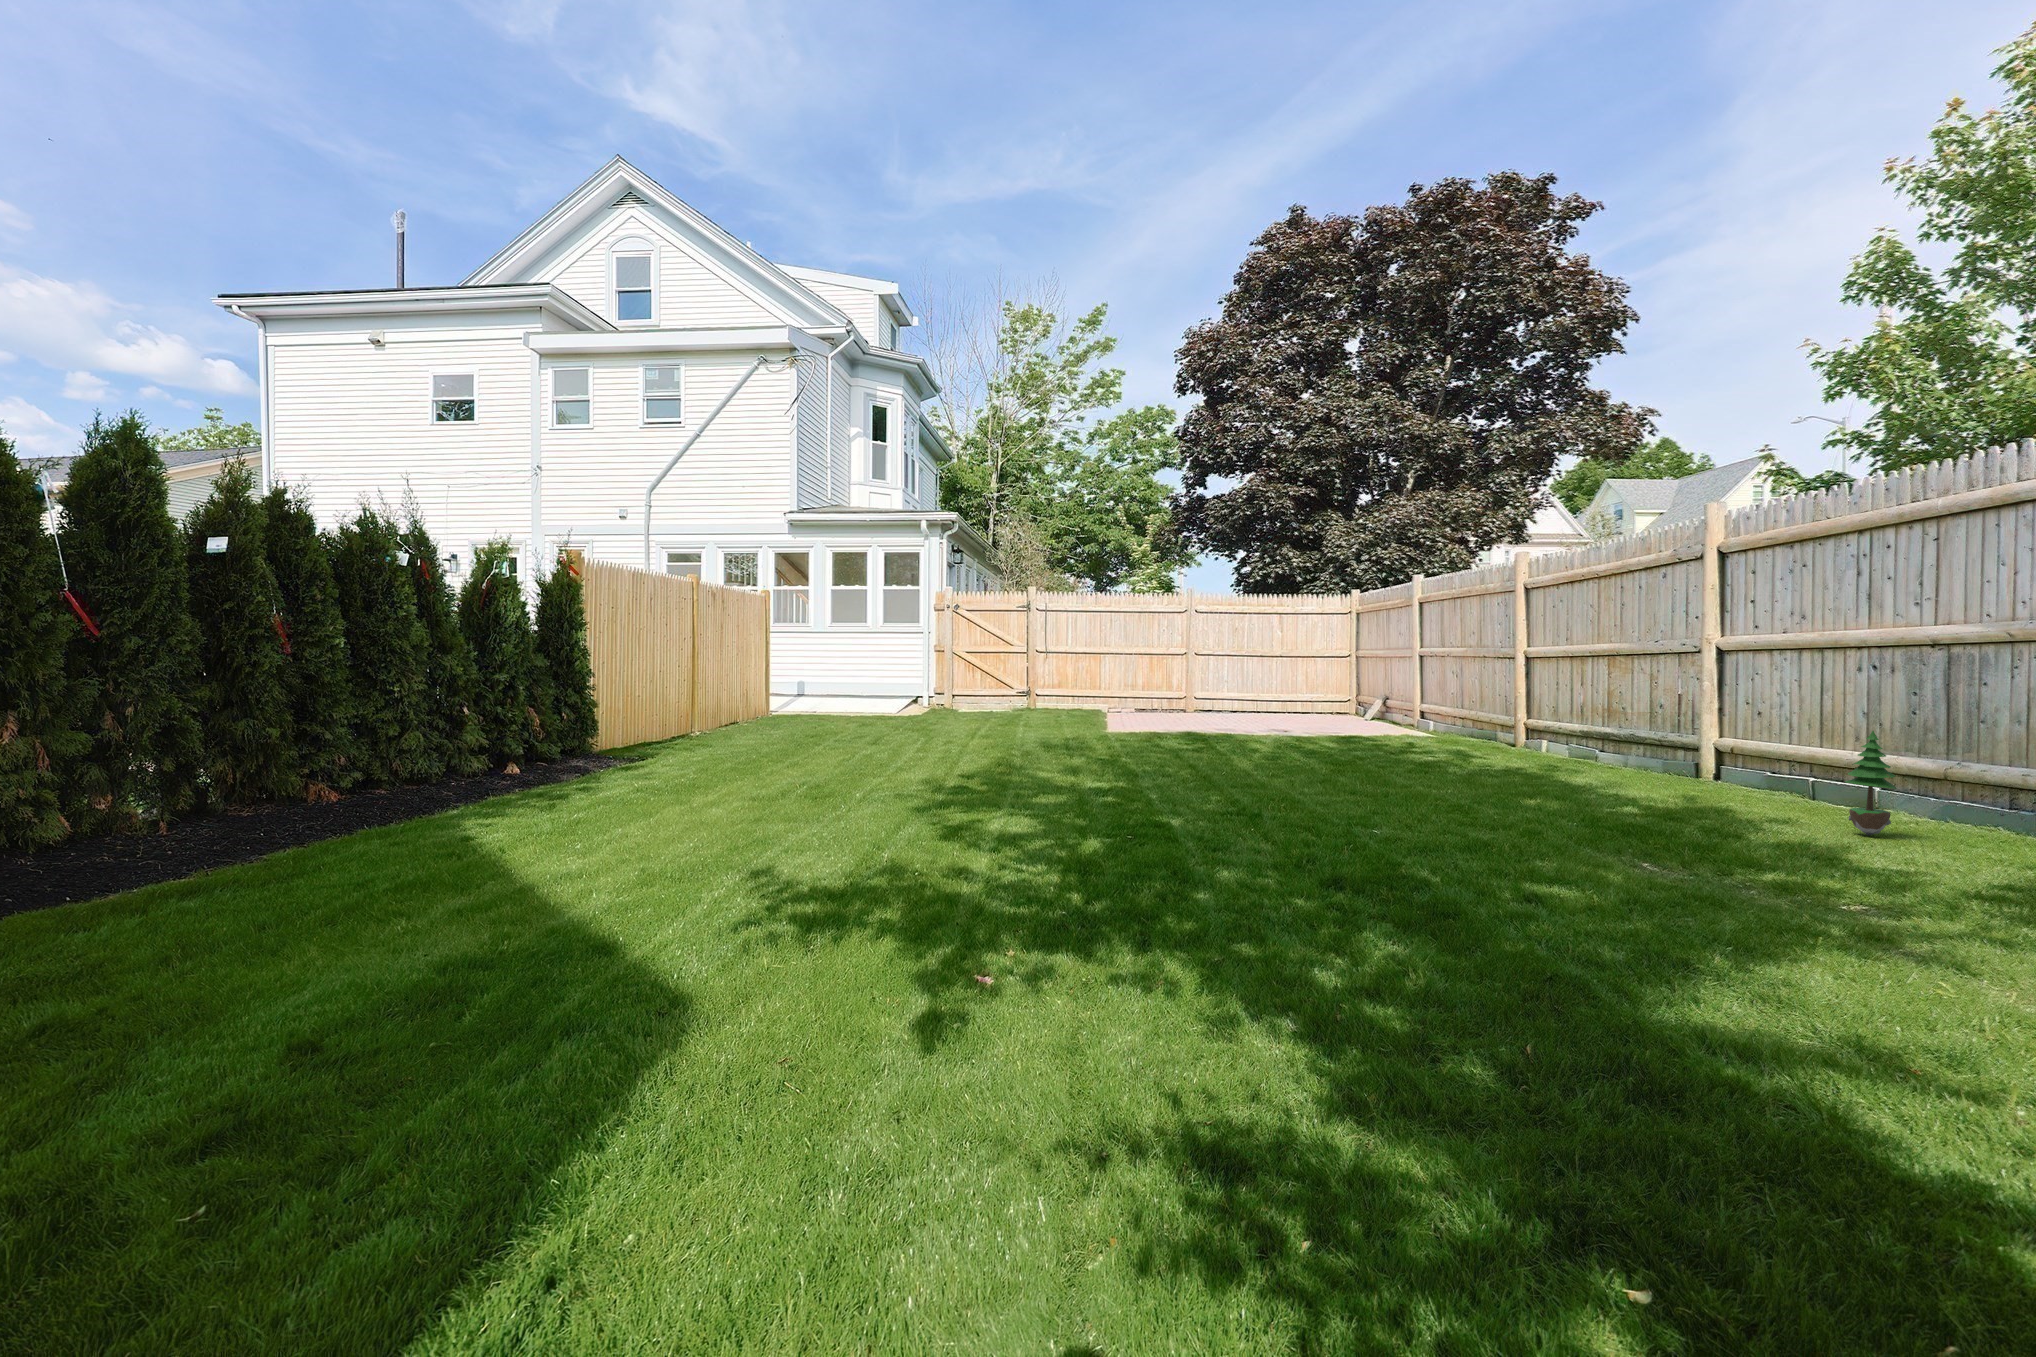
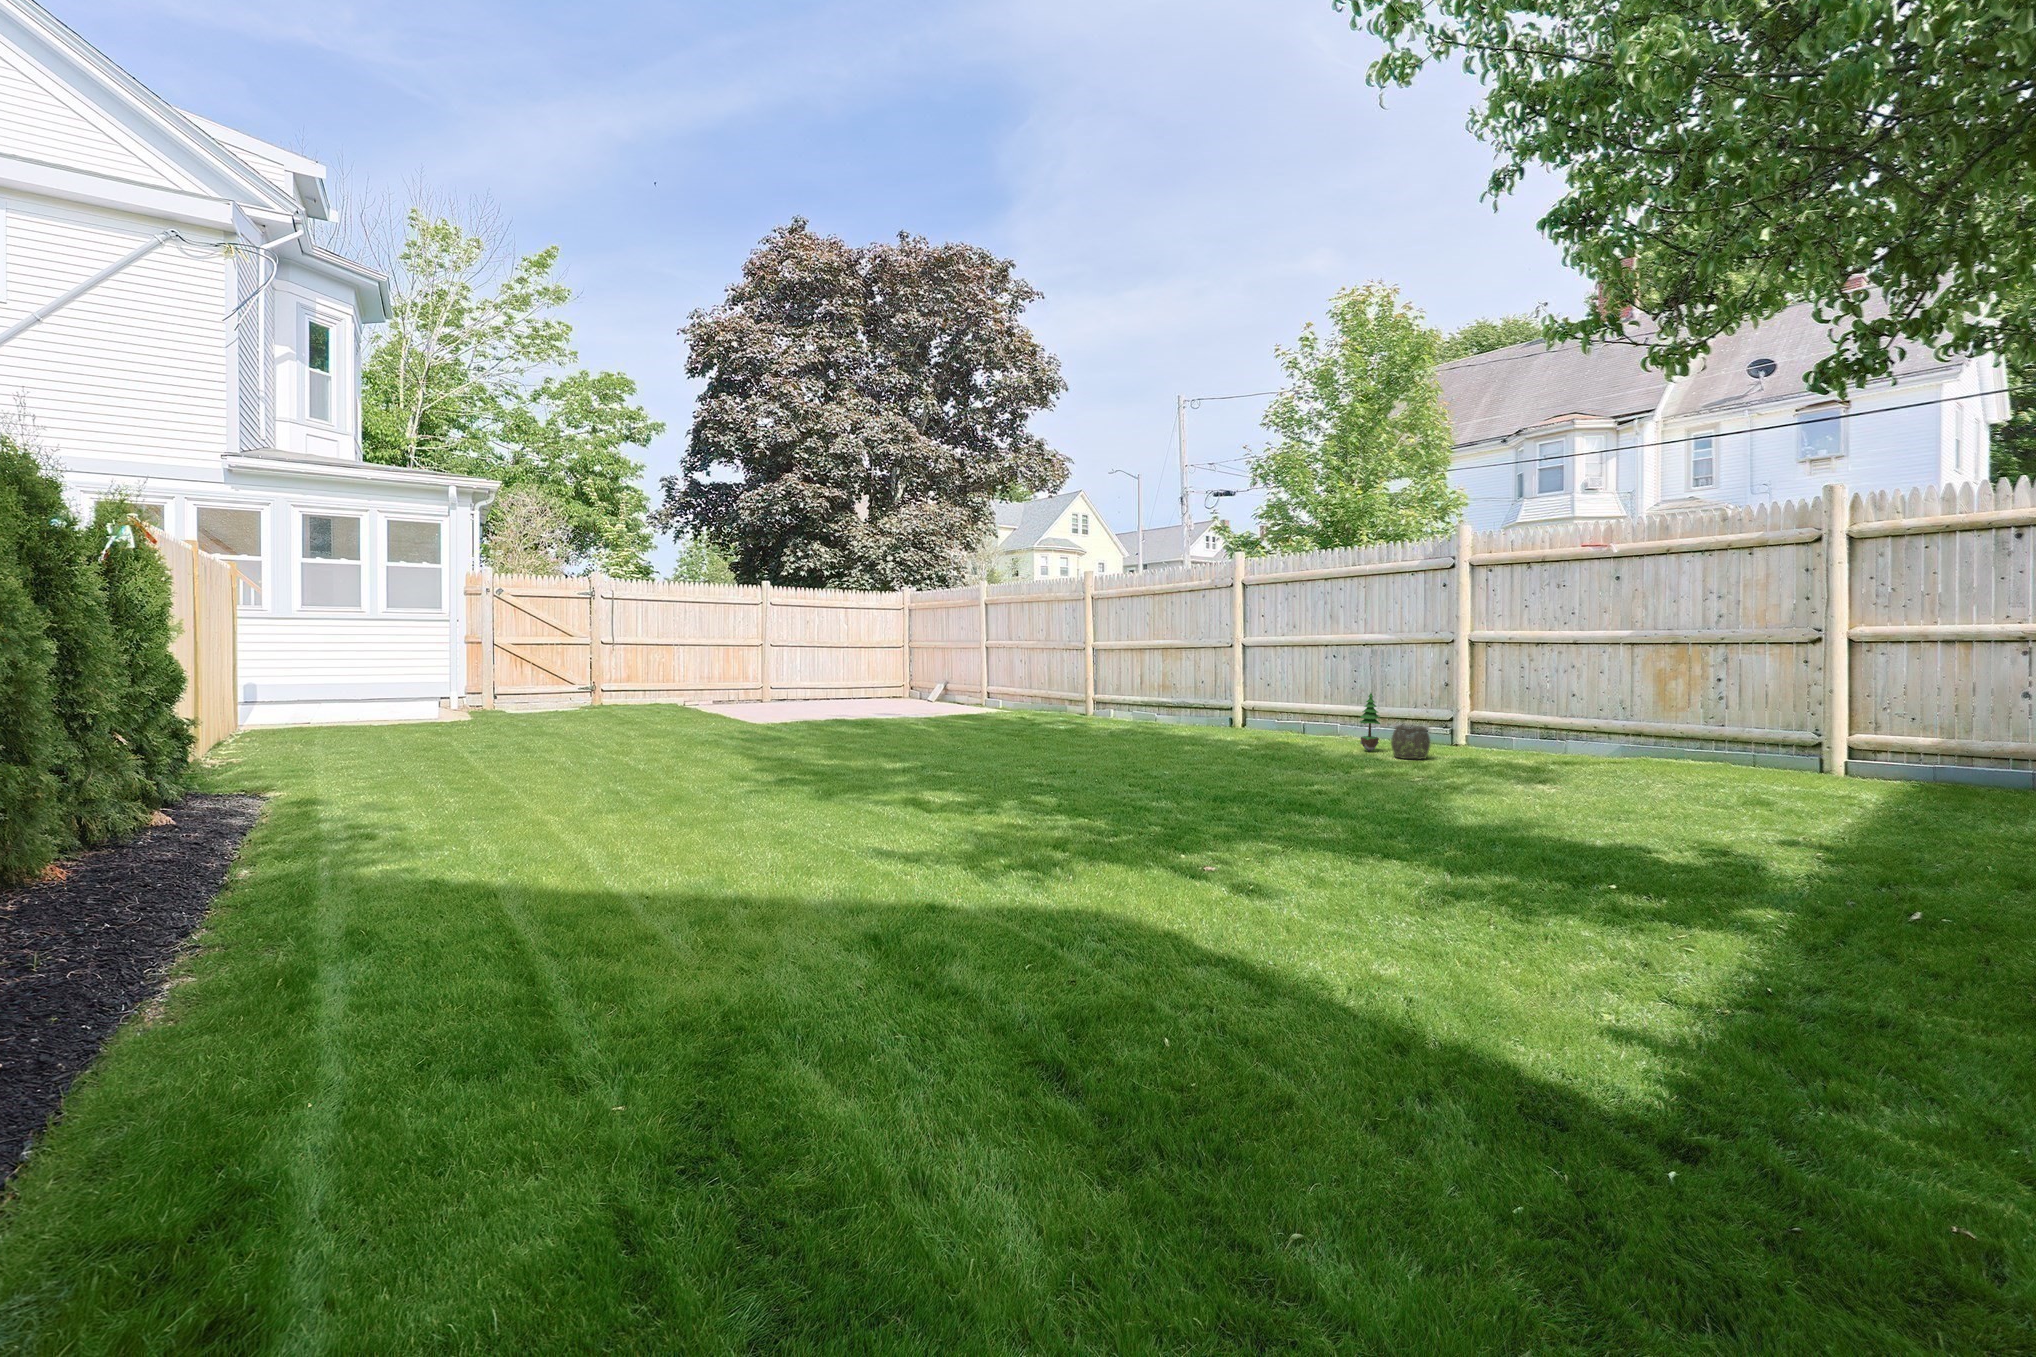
woven basket: none [1894,794,1993,862] -> present [1391,725,1430,759]

